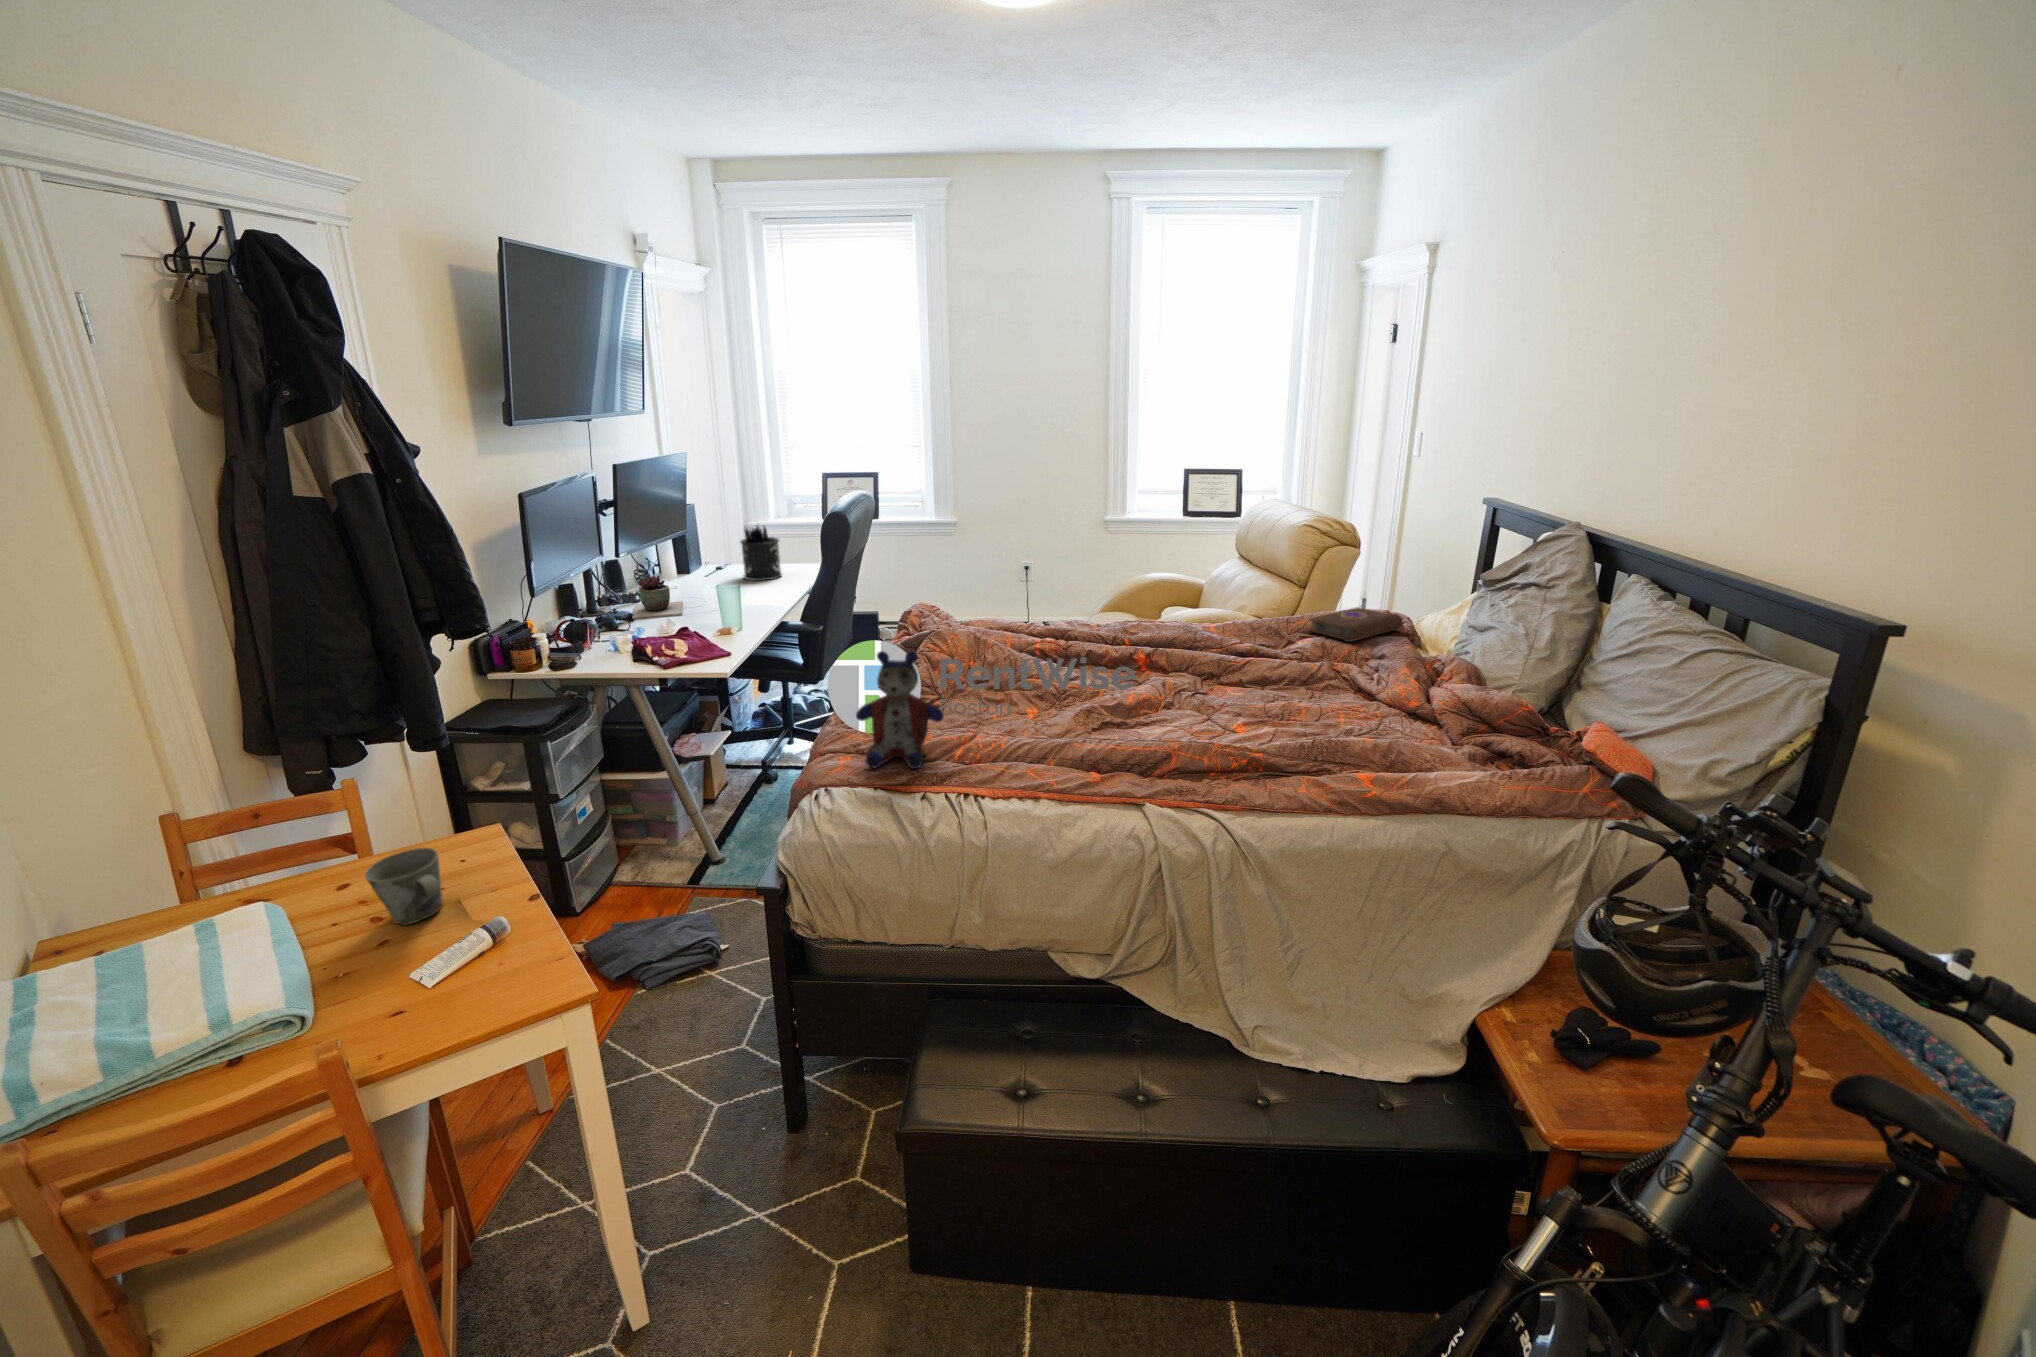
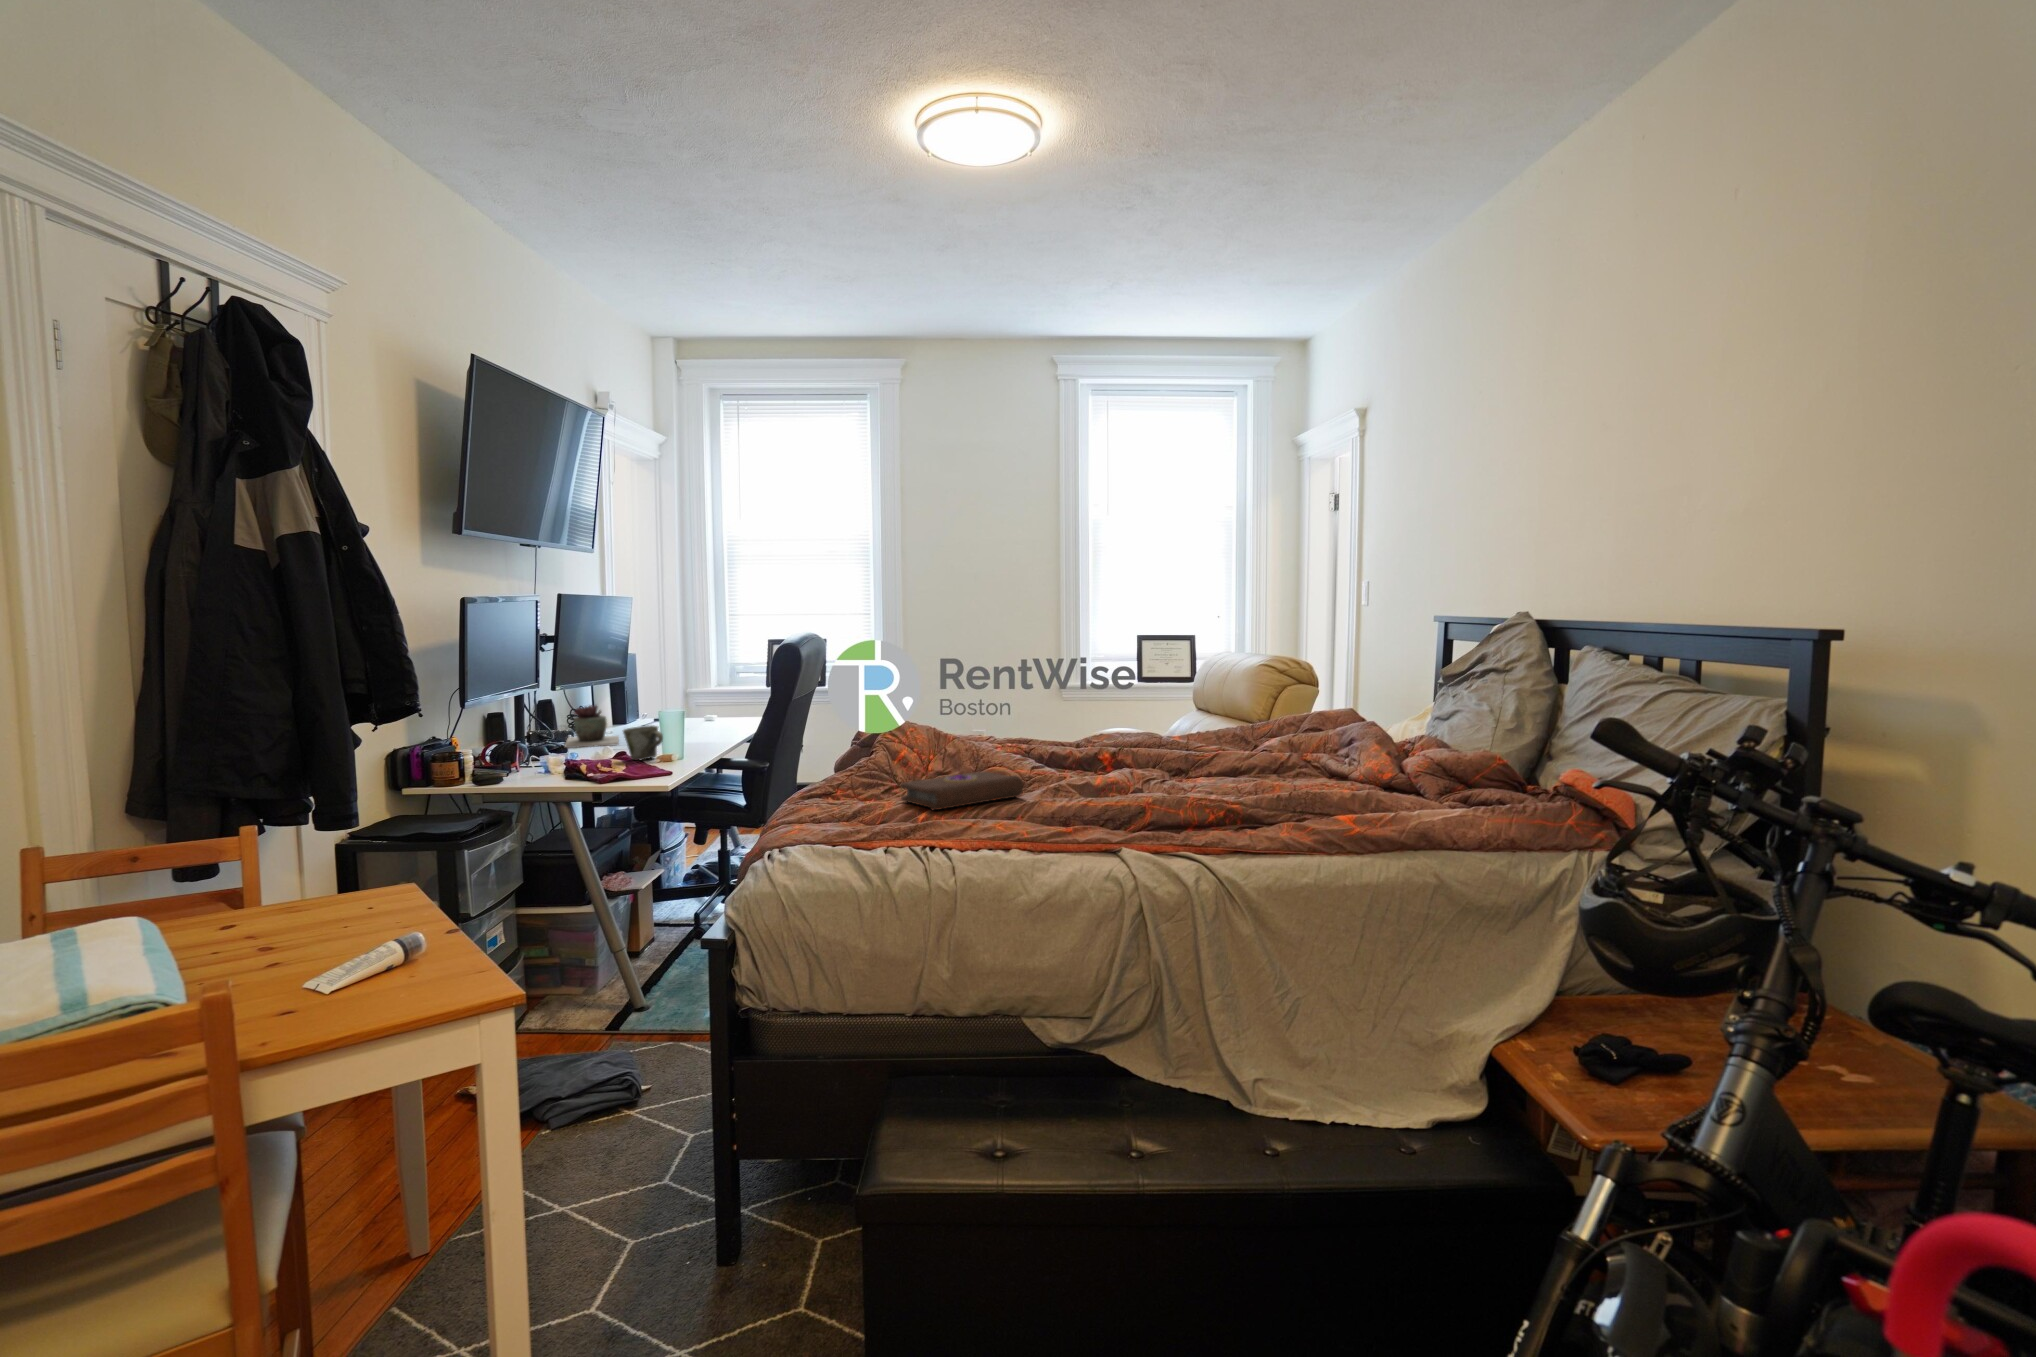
pen holder: present [741,525,782,581] -> none [683,665,725,725]
book: present [1309,607,1404,642] -> present [901,772,1024,810]
stuffed bear: present [856,651,944,769] -> none [813,710,907,832]
mug: present [365,848,443,925] -> present [623,725,663,760]

